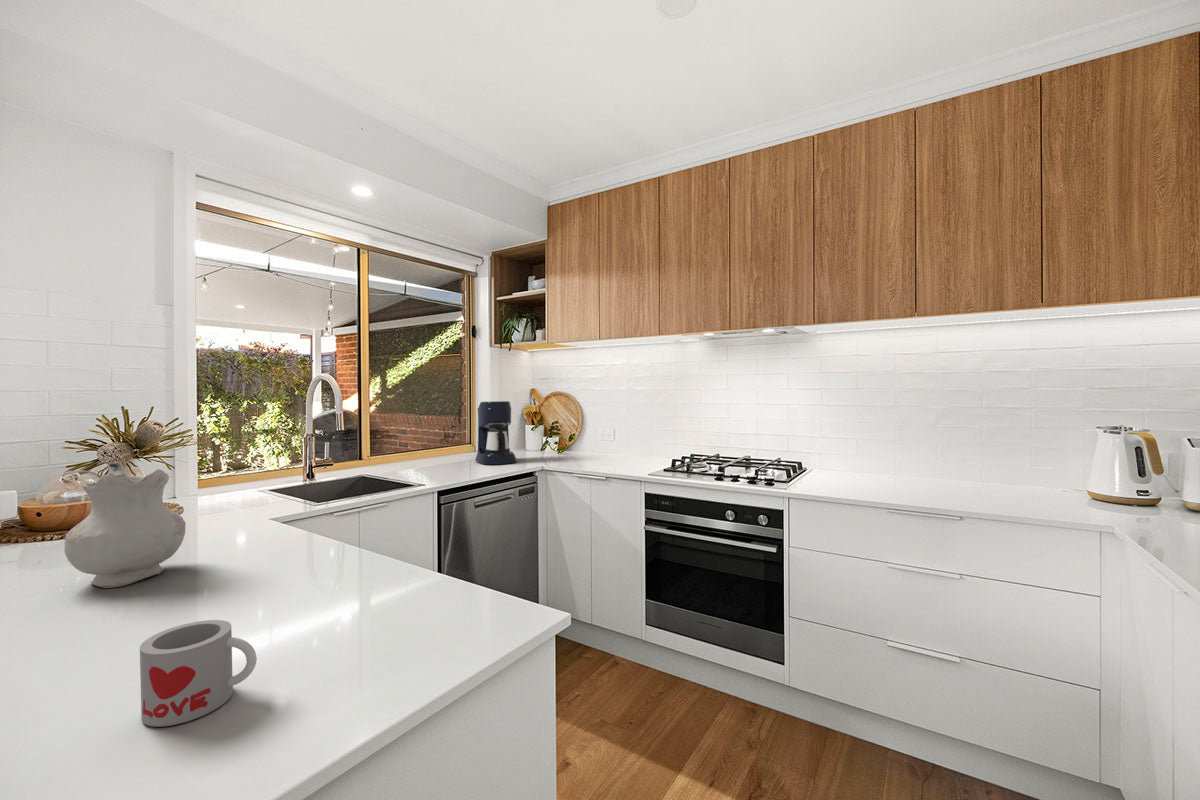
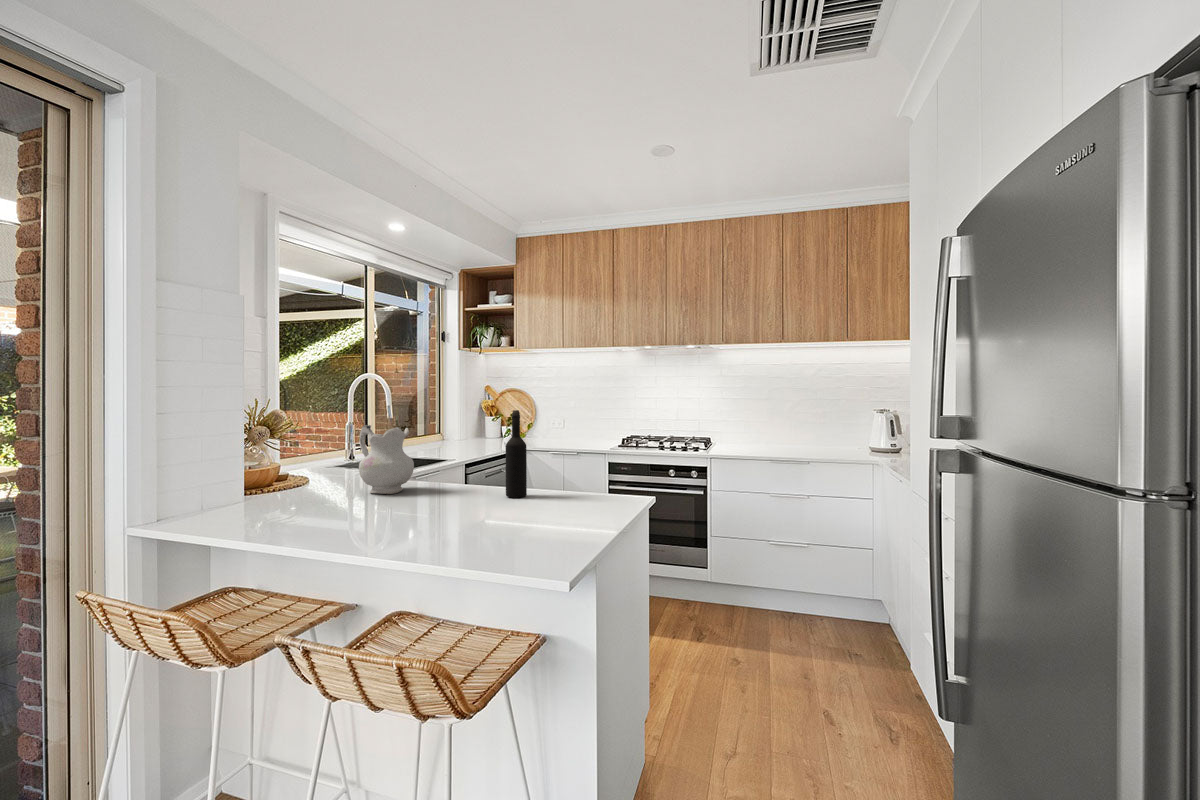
coffee maker: present [475,401,517,465] -> none [456,396,494,447]
wine bottle: none [217,449,273,639] -> present [506,410,527,498]
mug: present [140,620,257,727] -> none [531,477,566,508]

